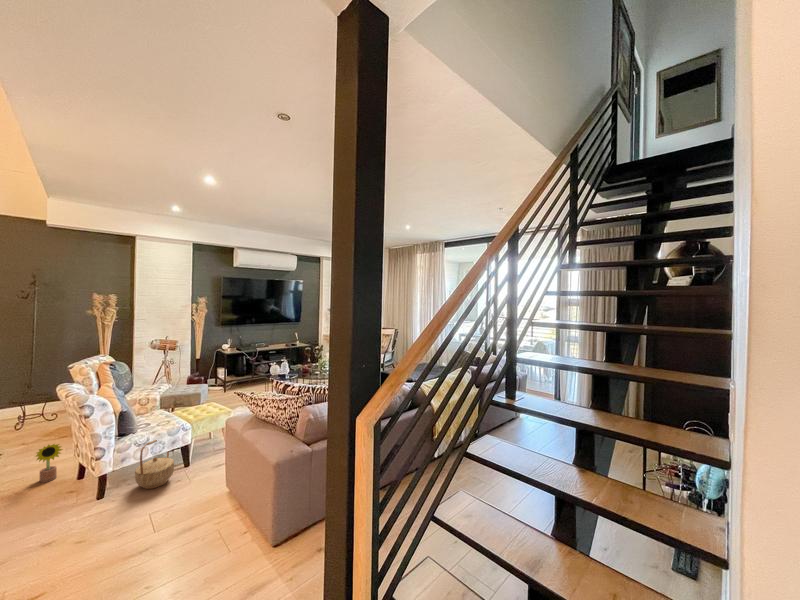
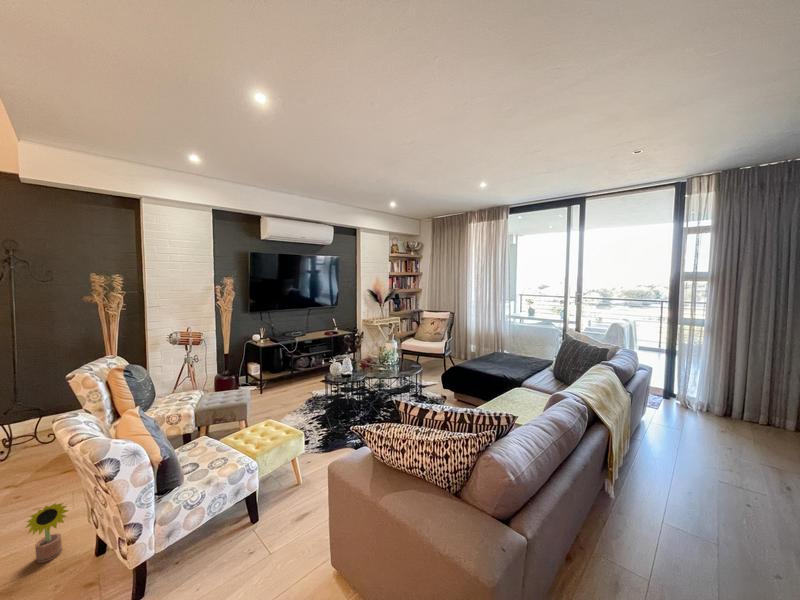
basket: present [135,439,174,489] -> none [186,479,242,572]

